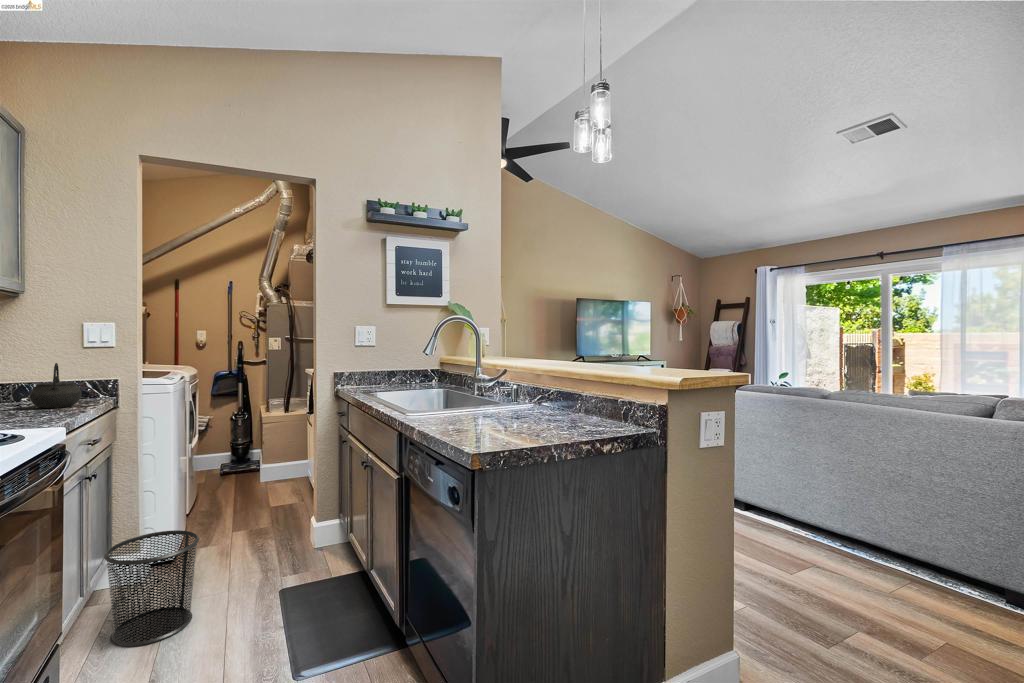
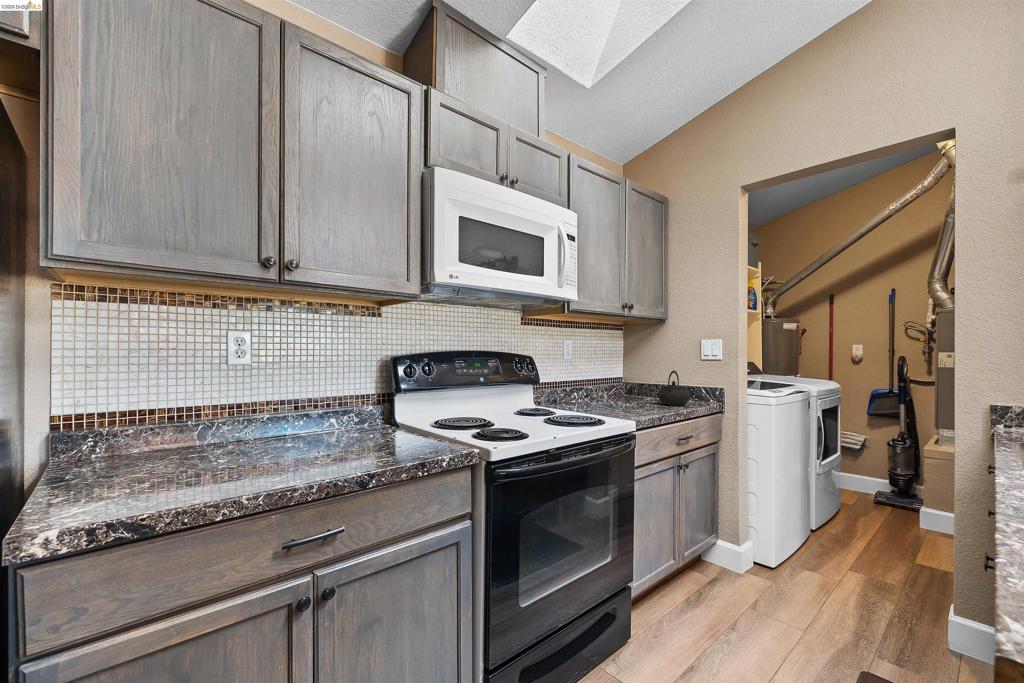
waste bin: present [104,530,199,646] -> none [684,531,764,643]

